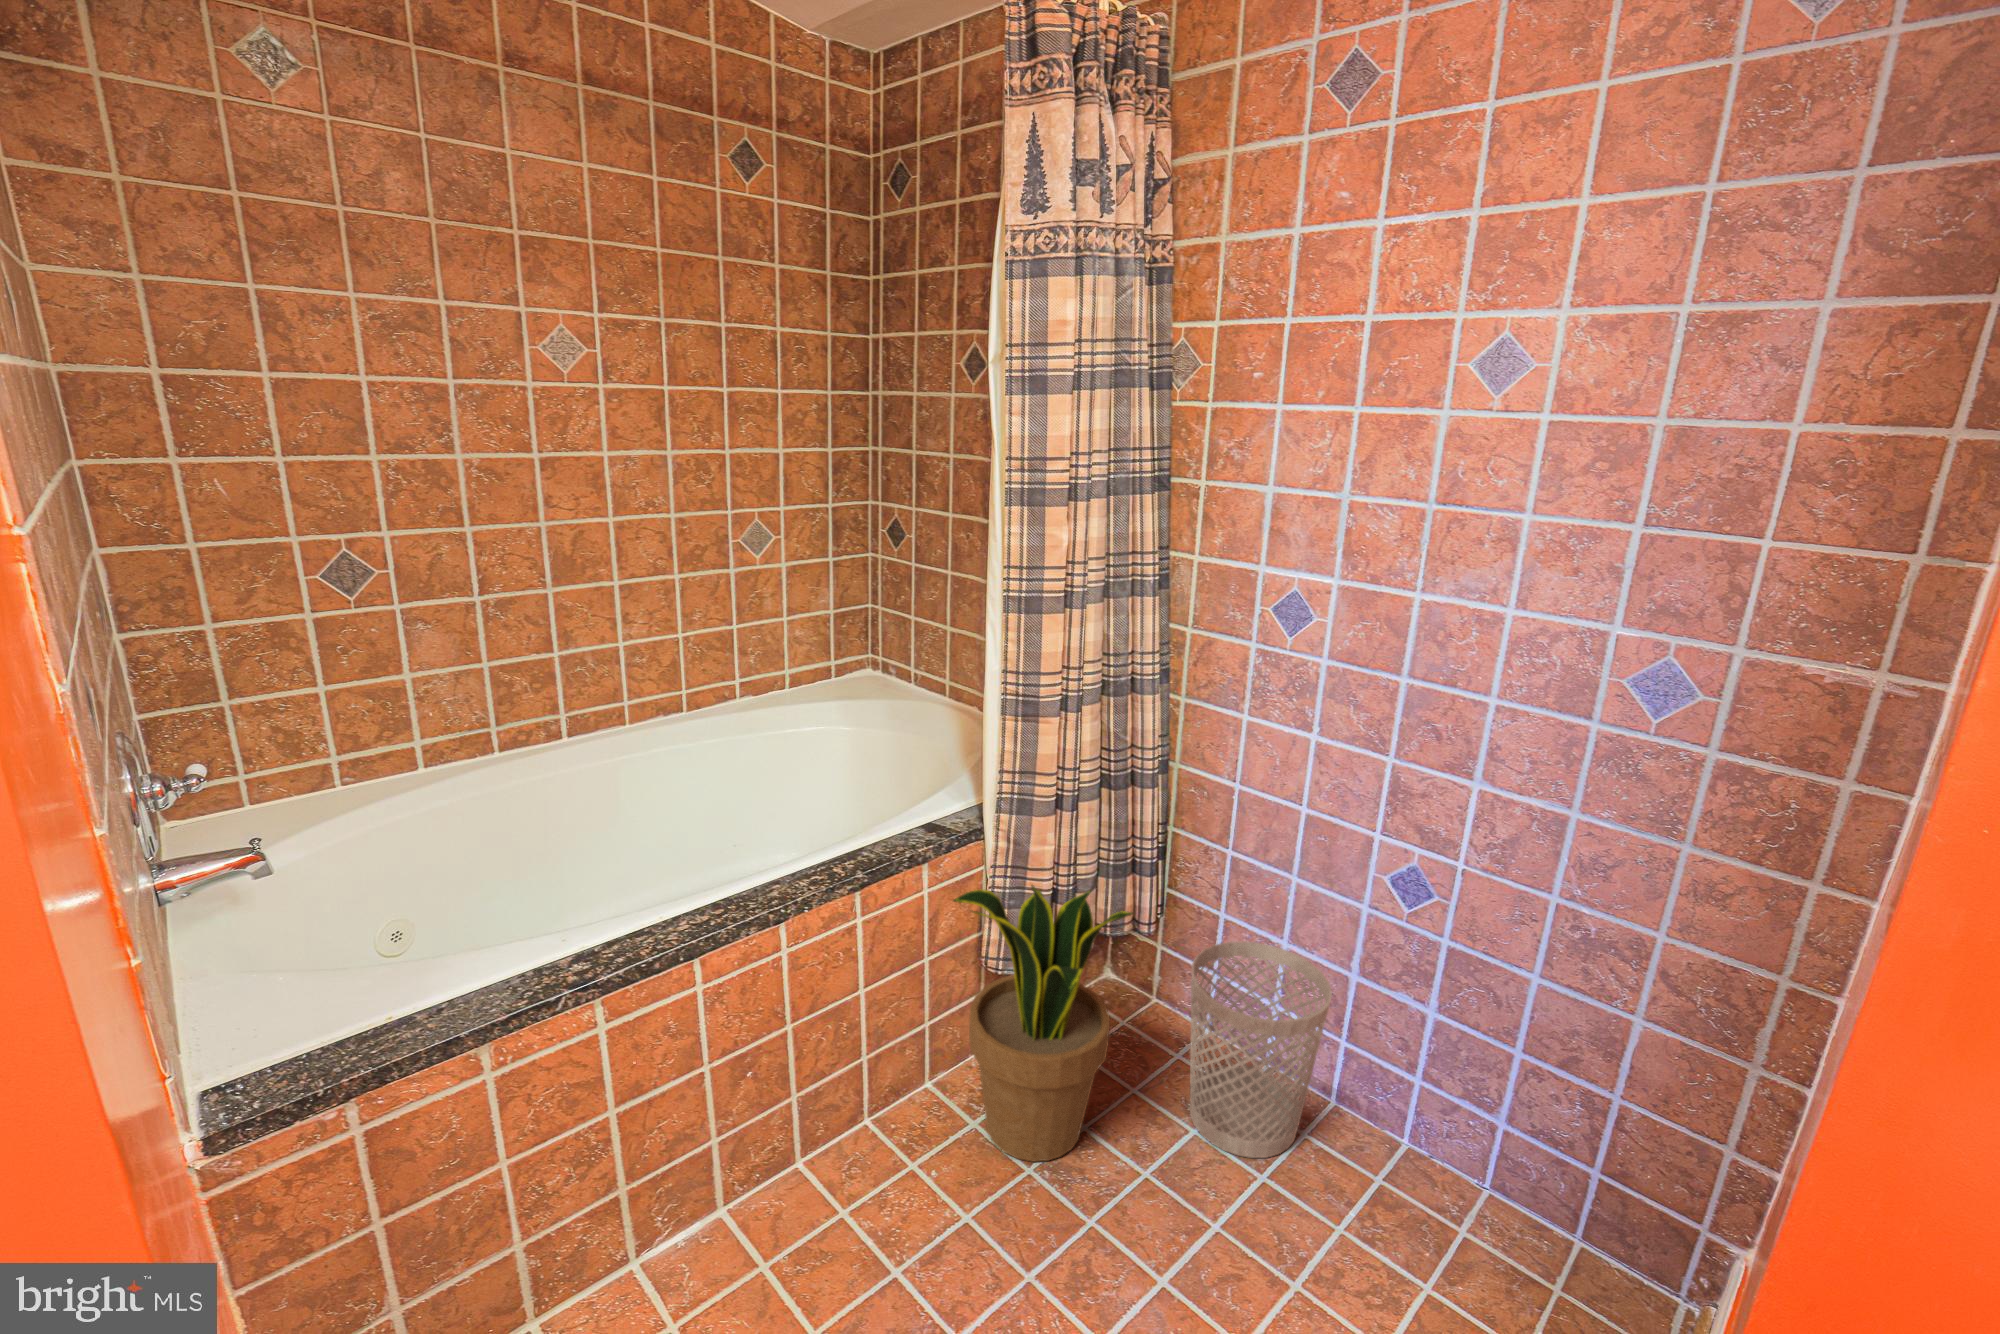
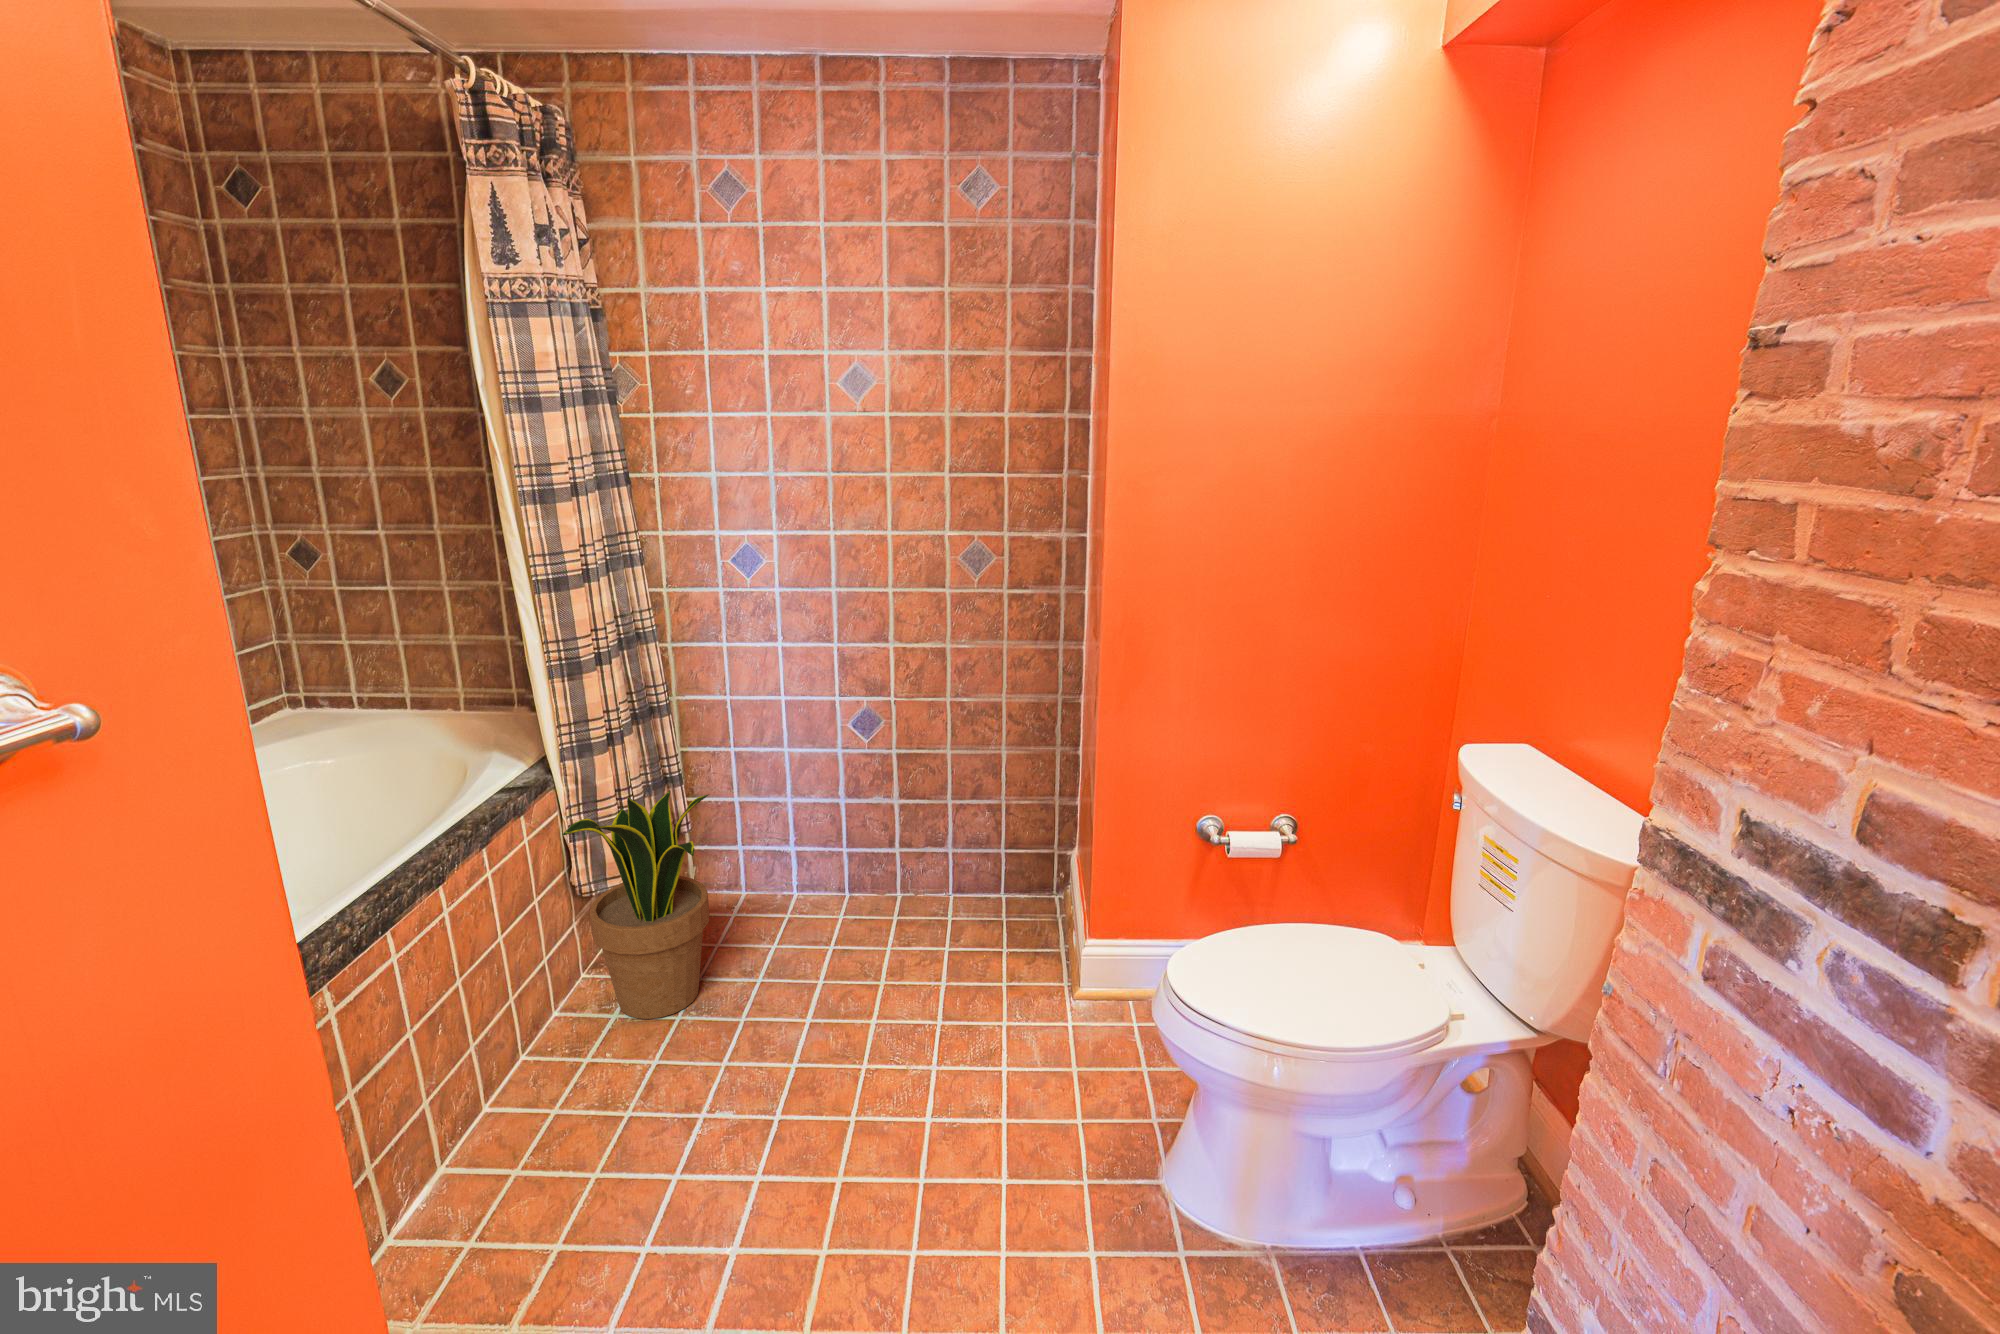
wastebasket: present [1190,942,1332,1158] -> none [741,800,841,947]

